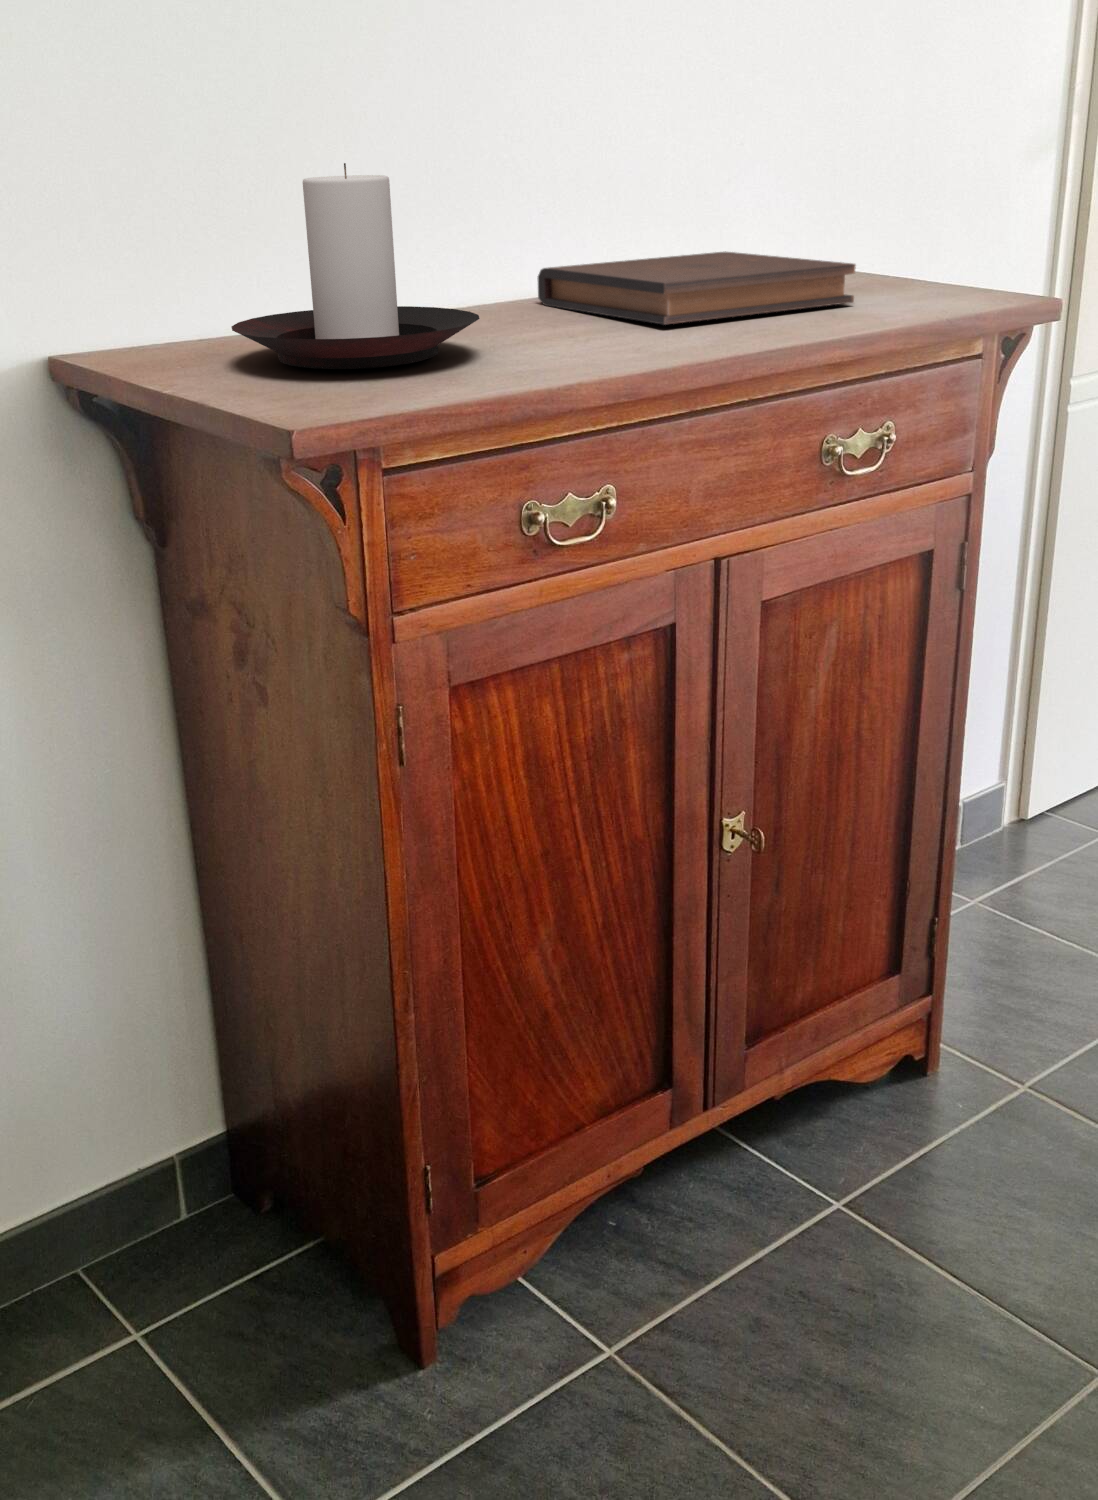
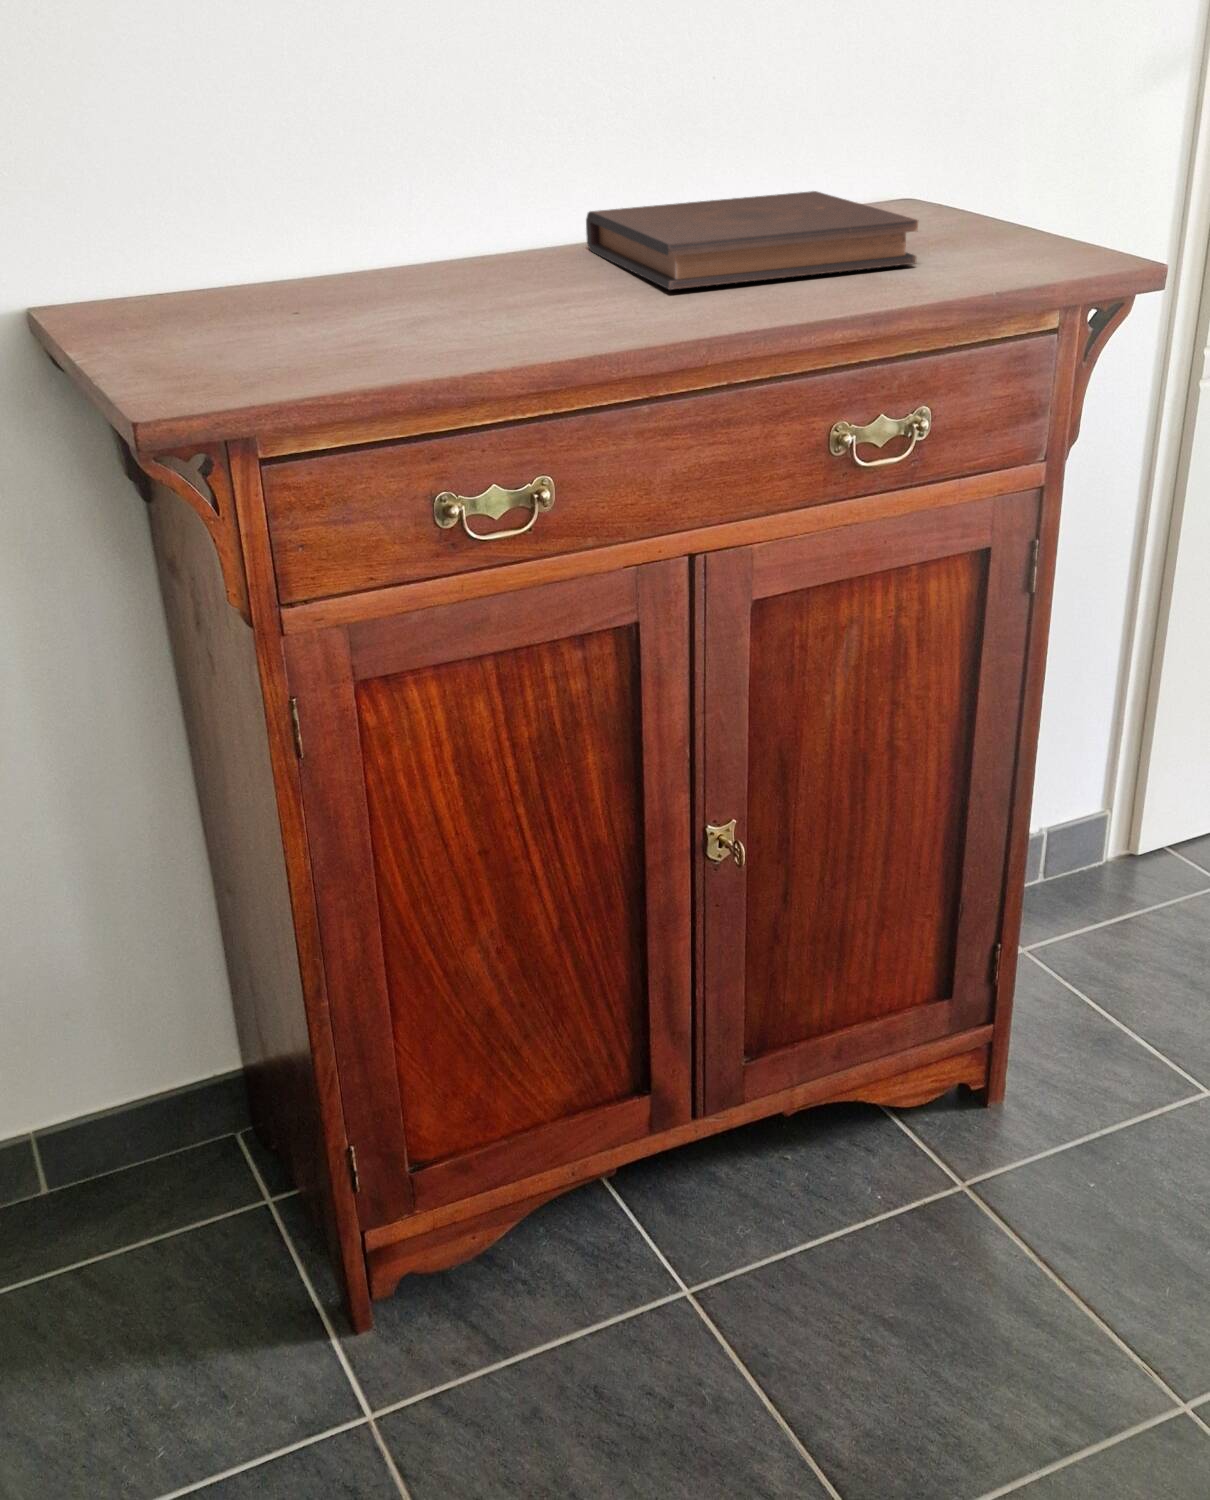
candle holder: present [232,163,480,369] -> none [180,118,441,339]

